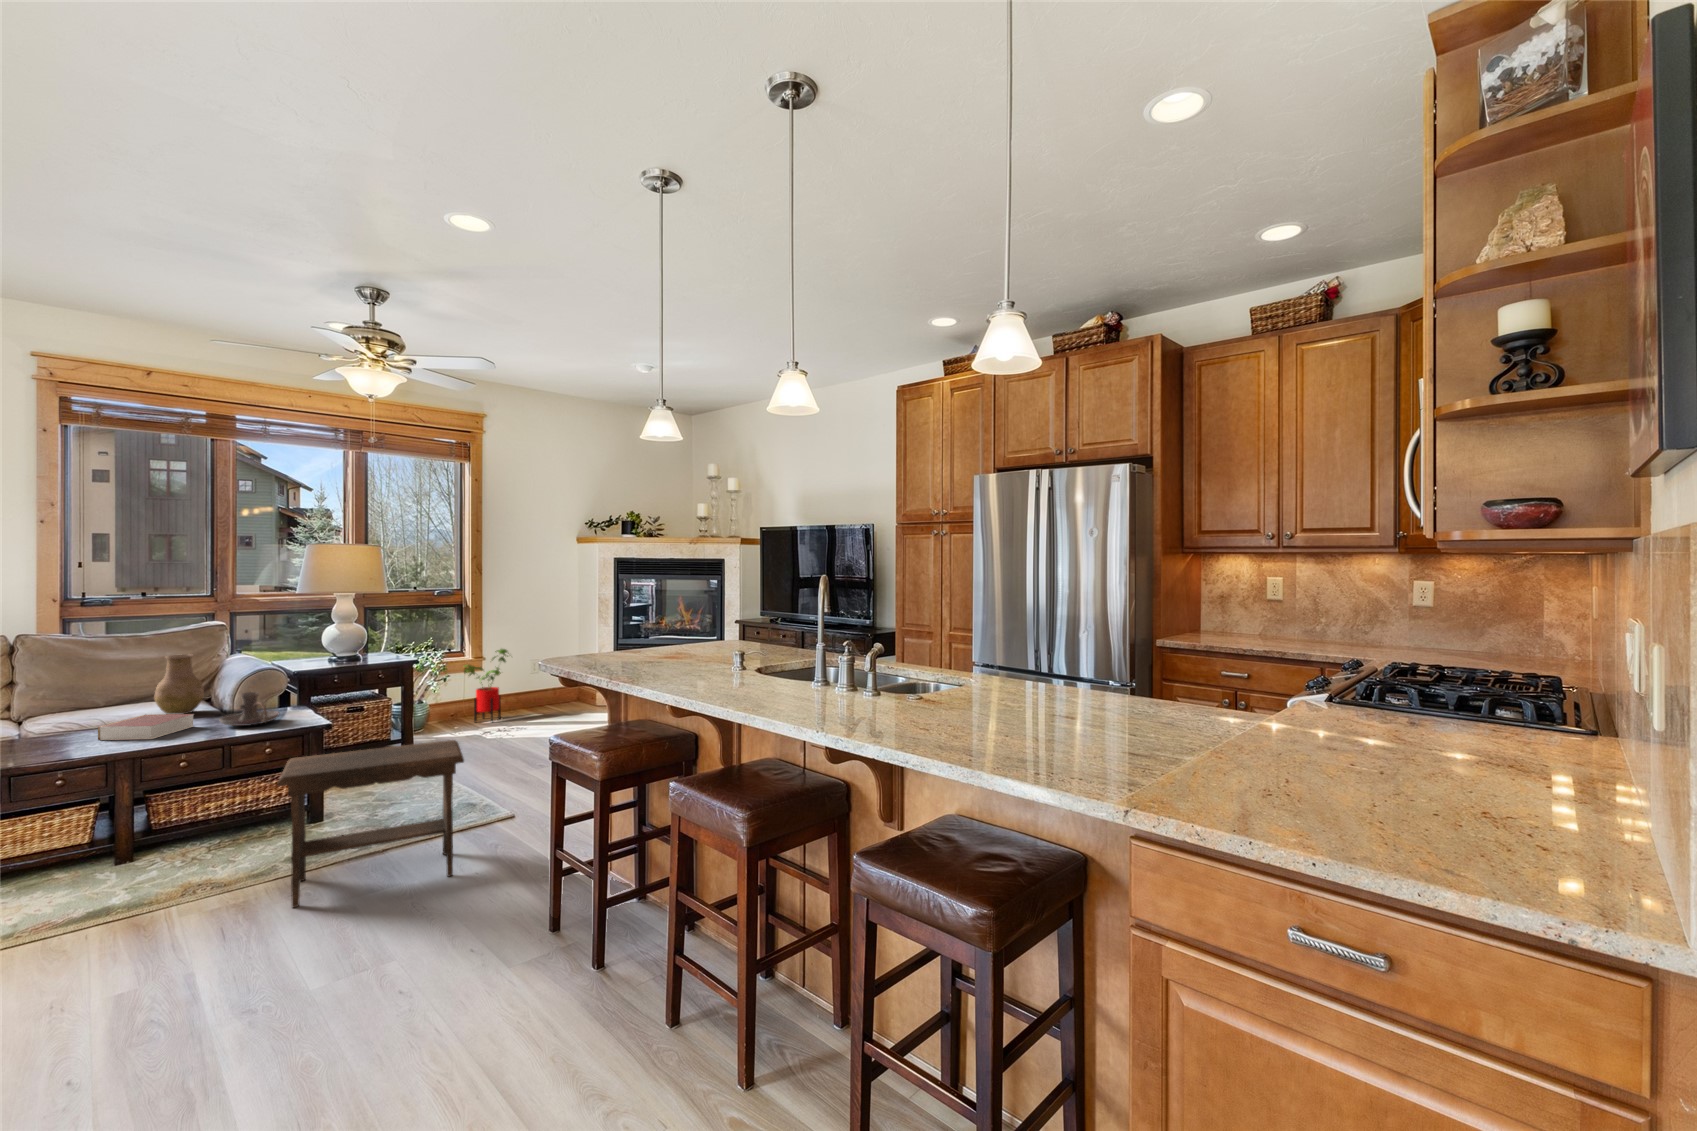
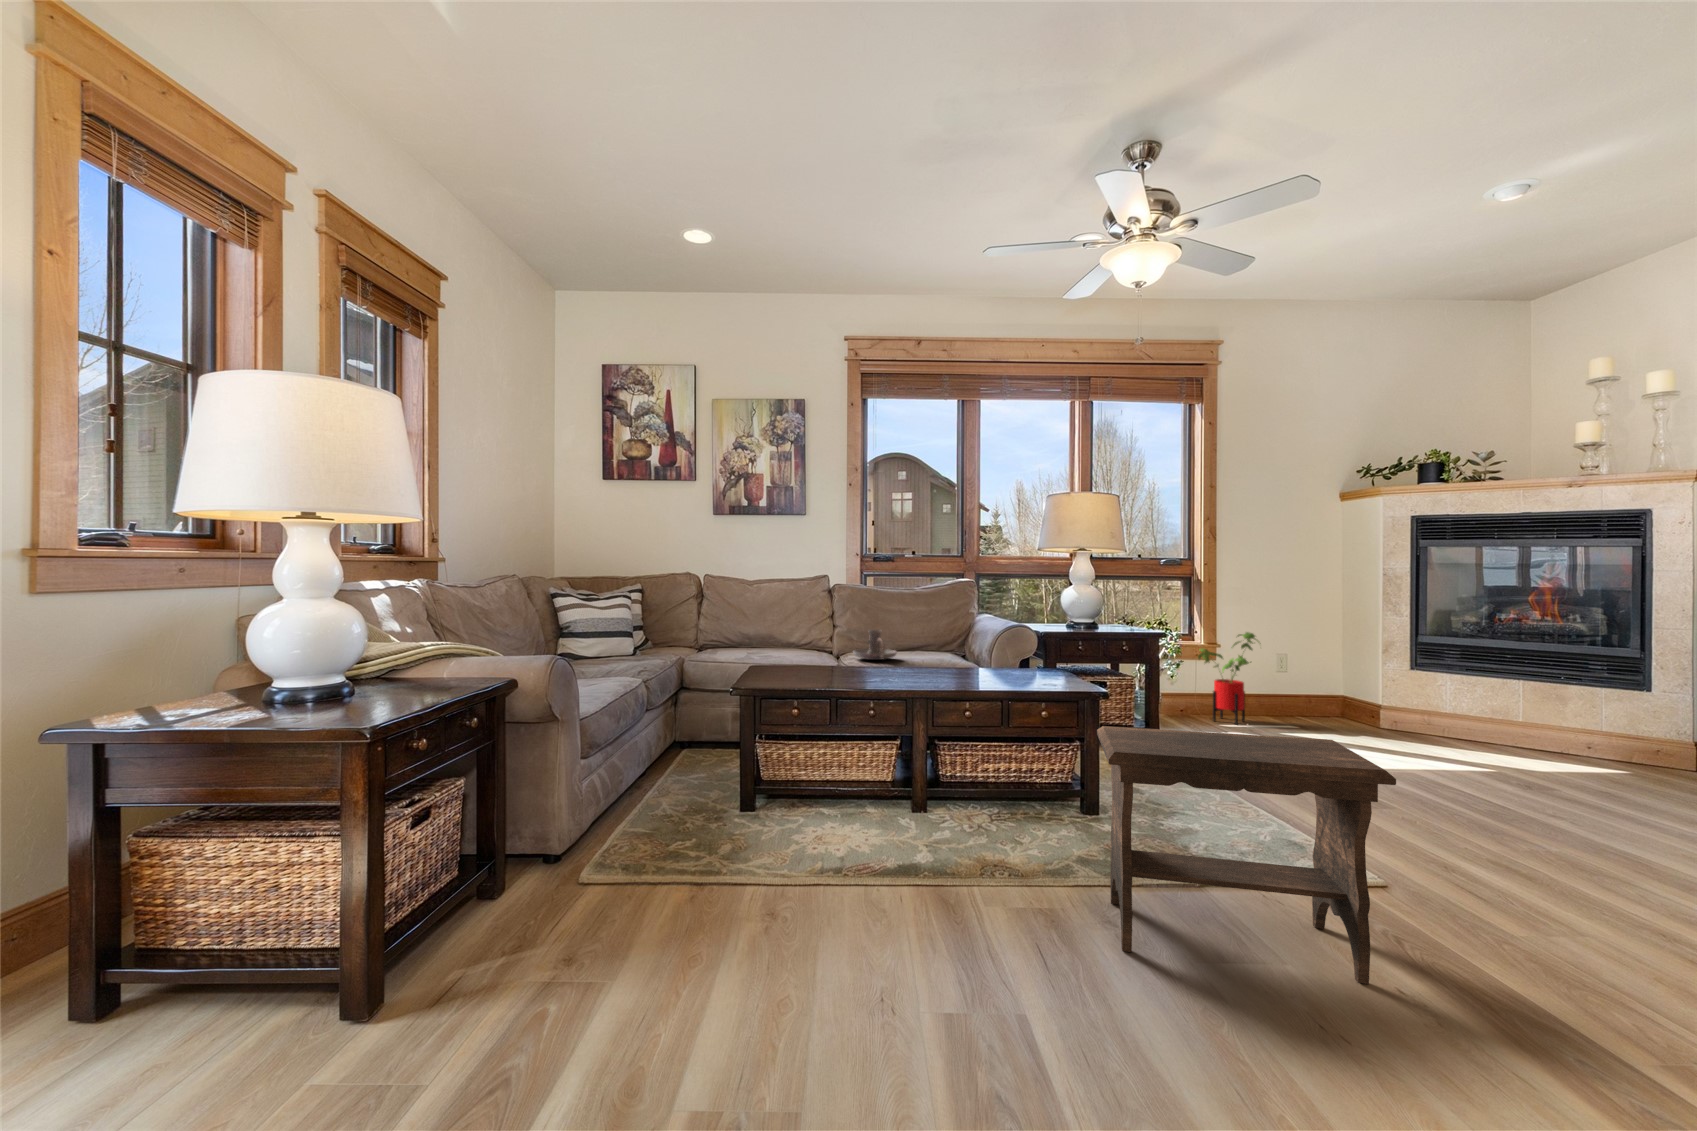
vase: present [155,654,204,714] -> none [931,602,970,663]
candle holder: present [220,692,279,726] -> present [853,630,897,660]
book: present [98,714,194,740] -> none [895,657,969,682]

